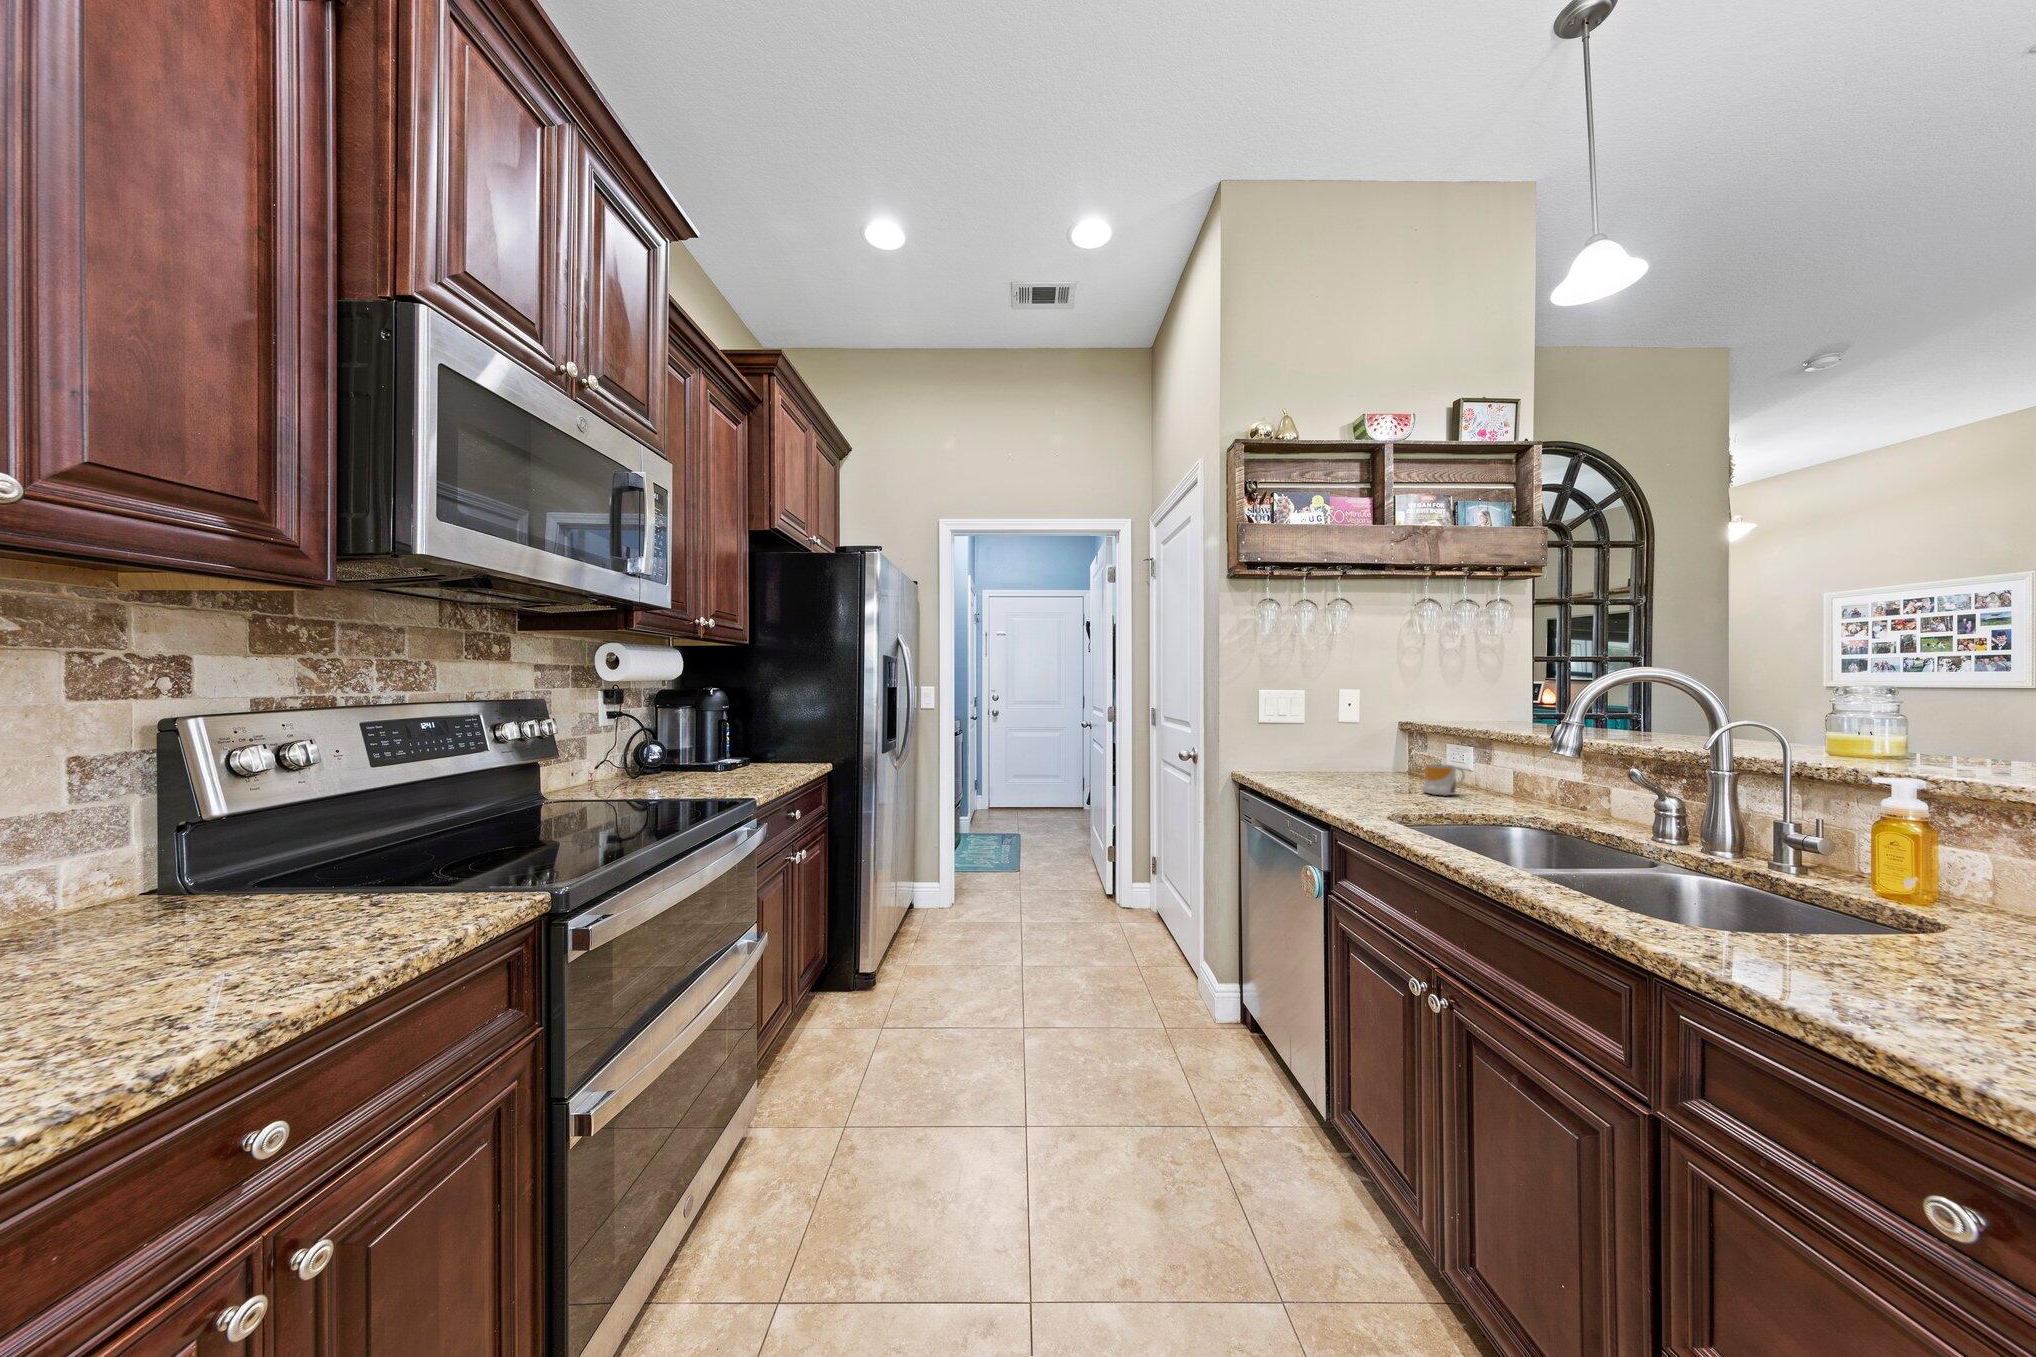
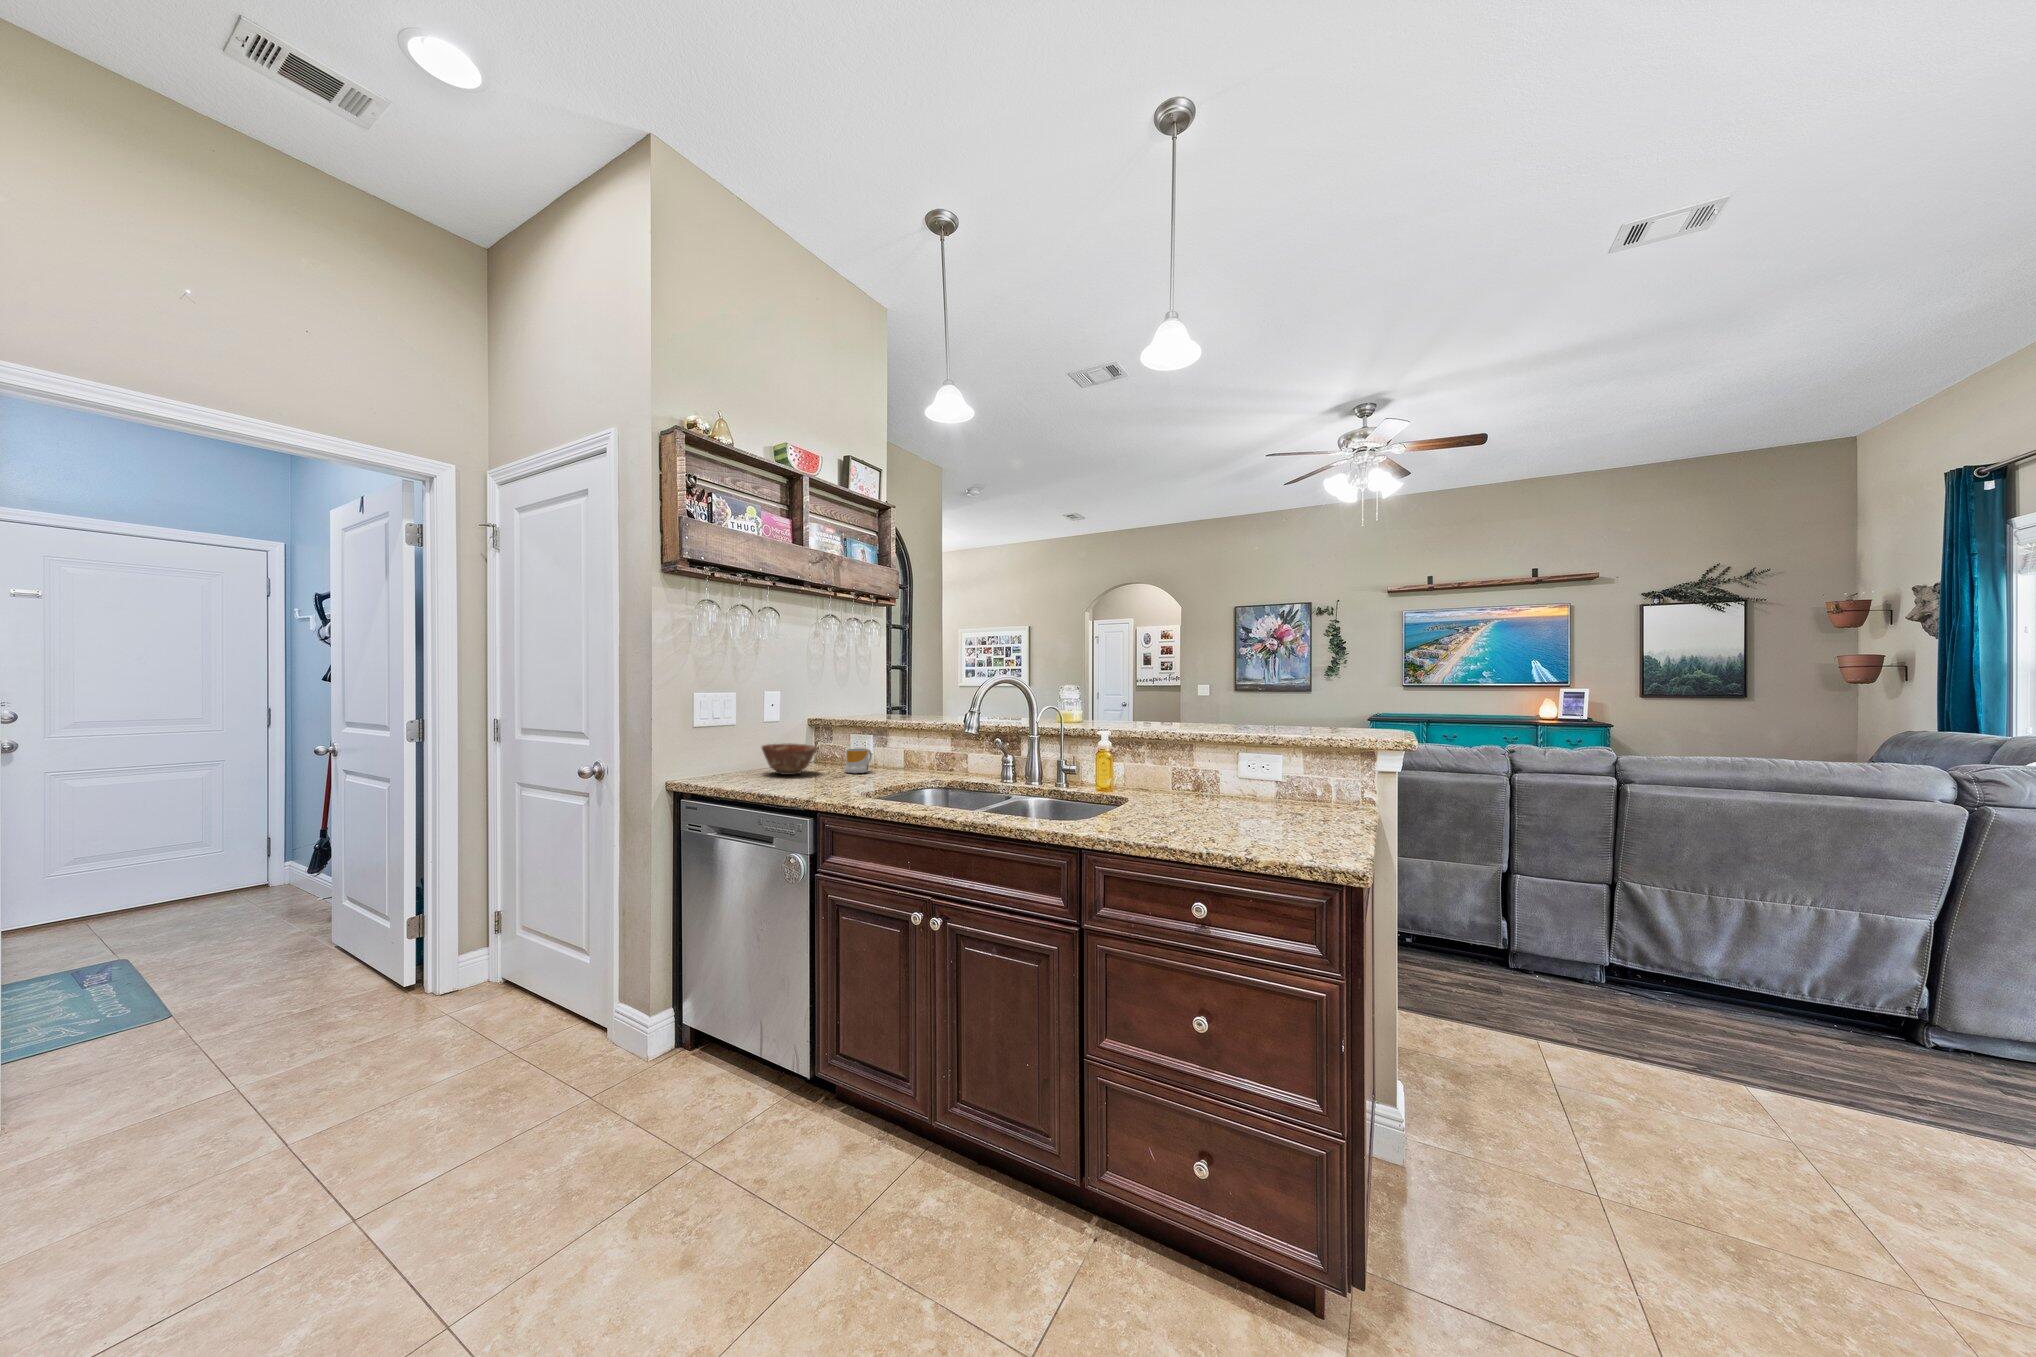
ceramic bowl: none [1321,750,1387,786] -> present [762,743,817,775]

